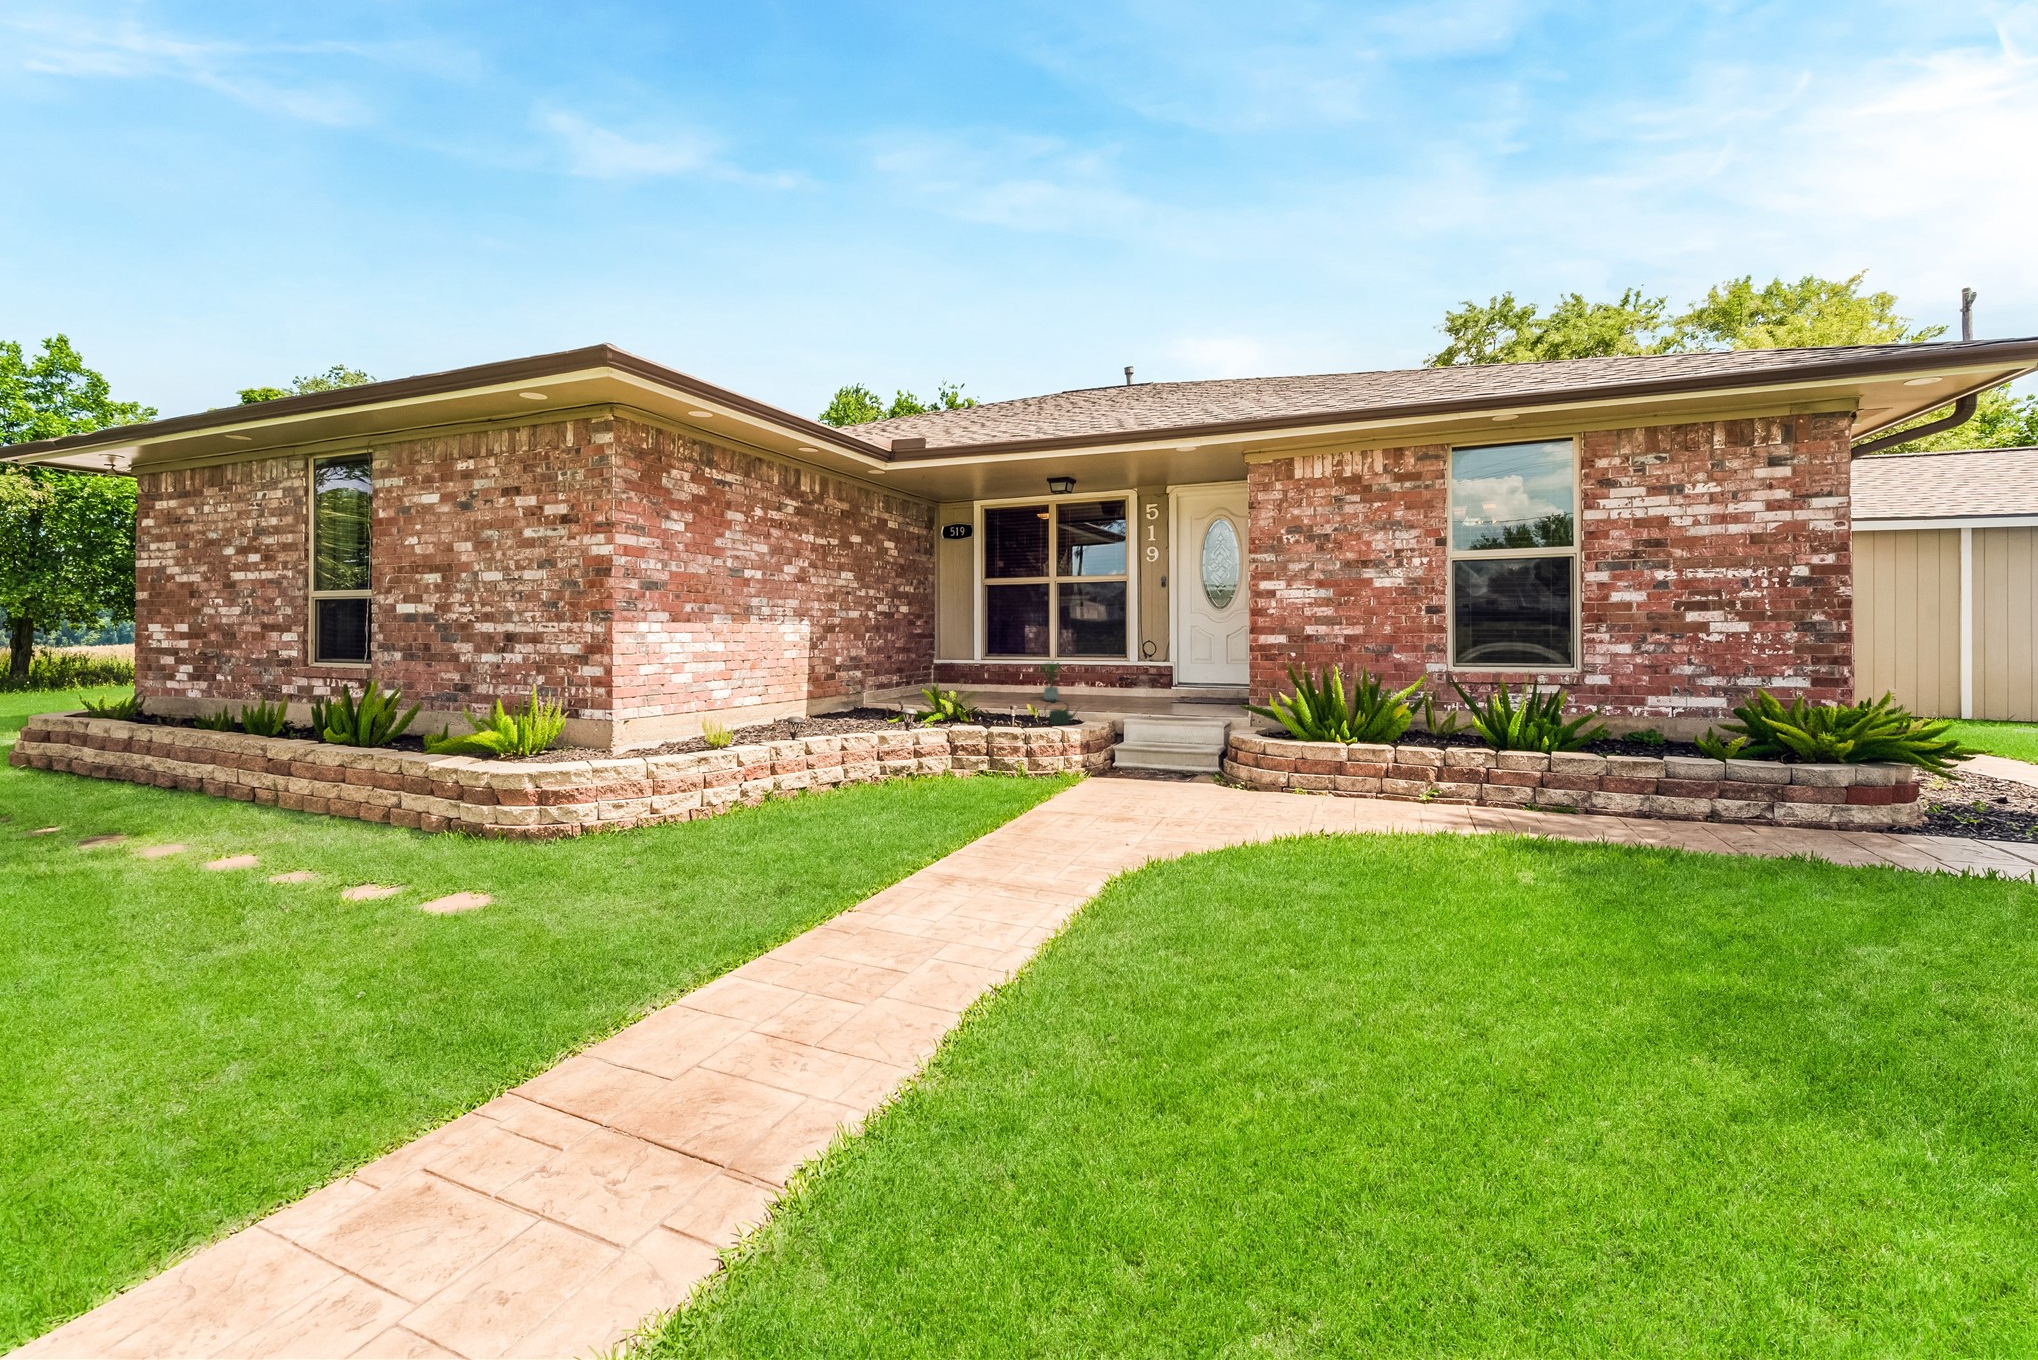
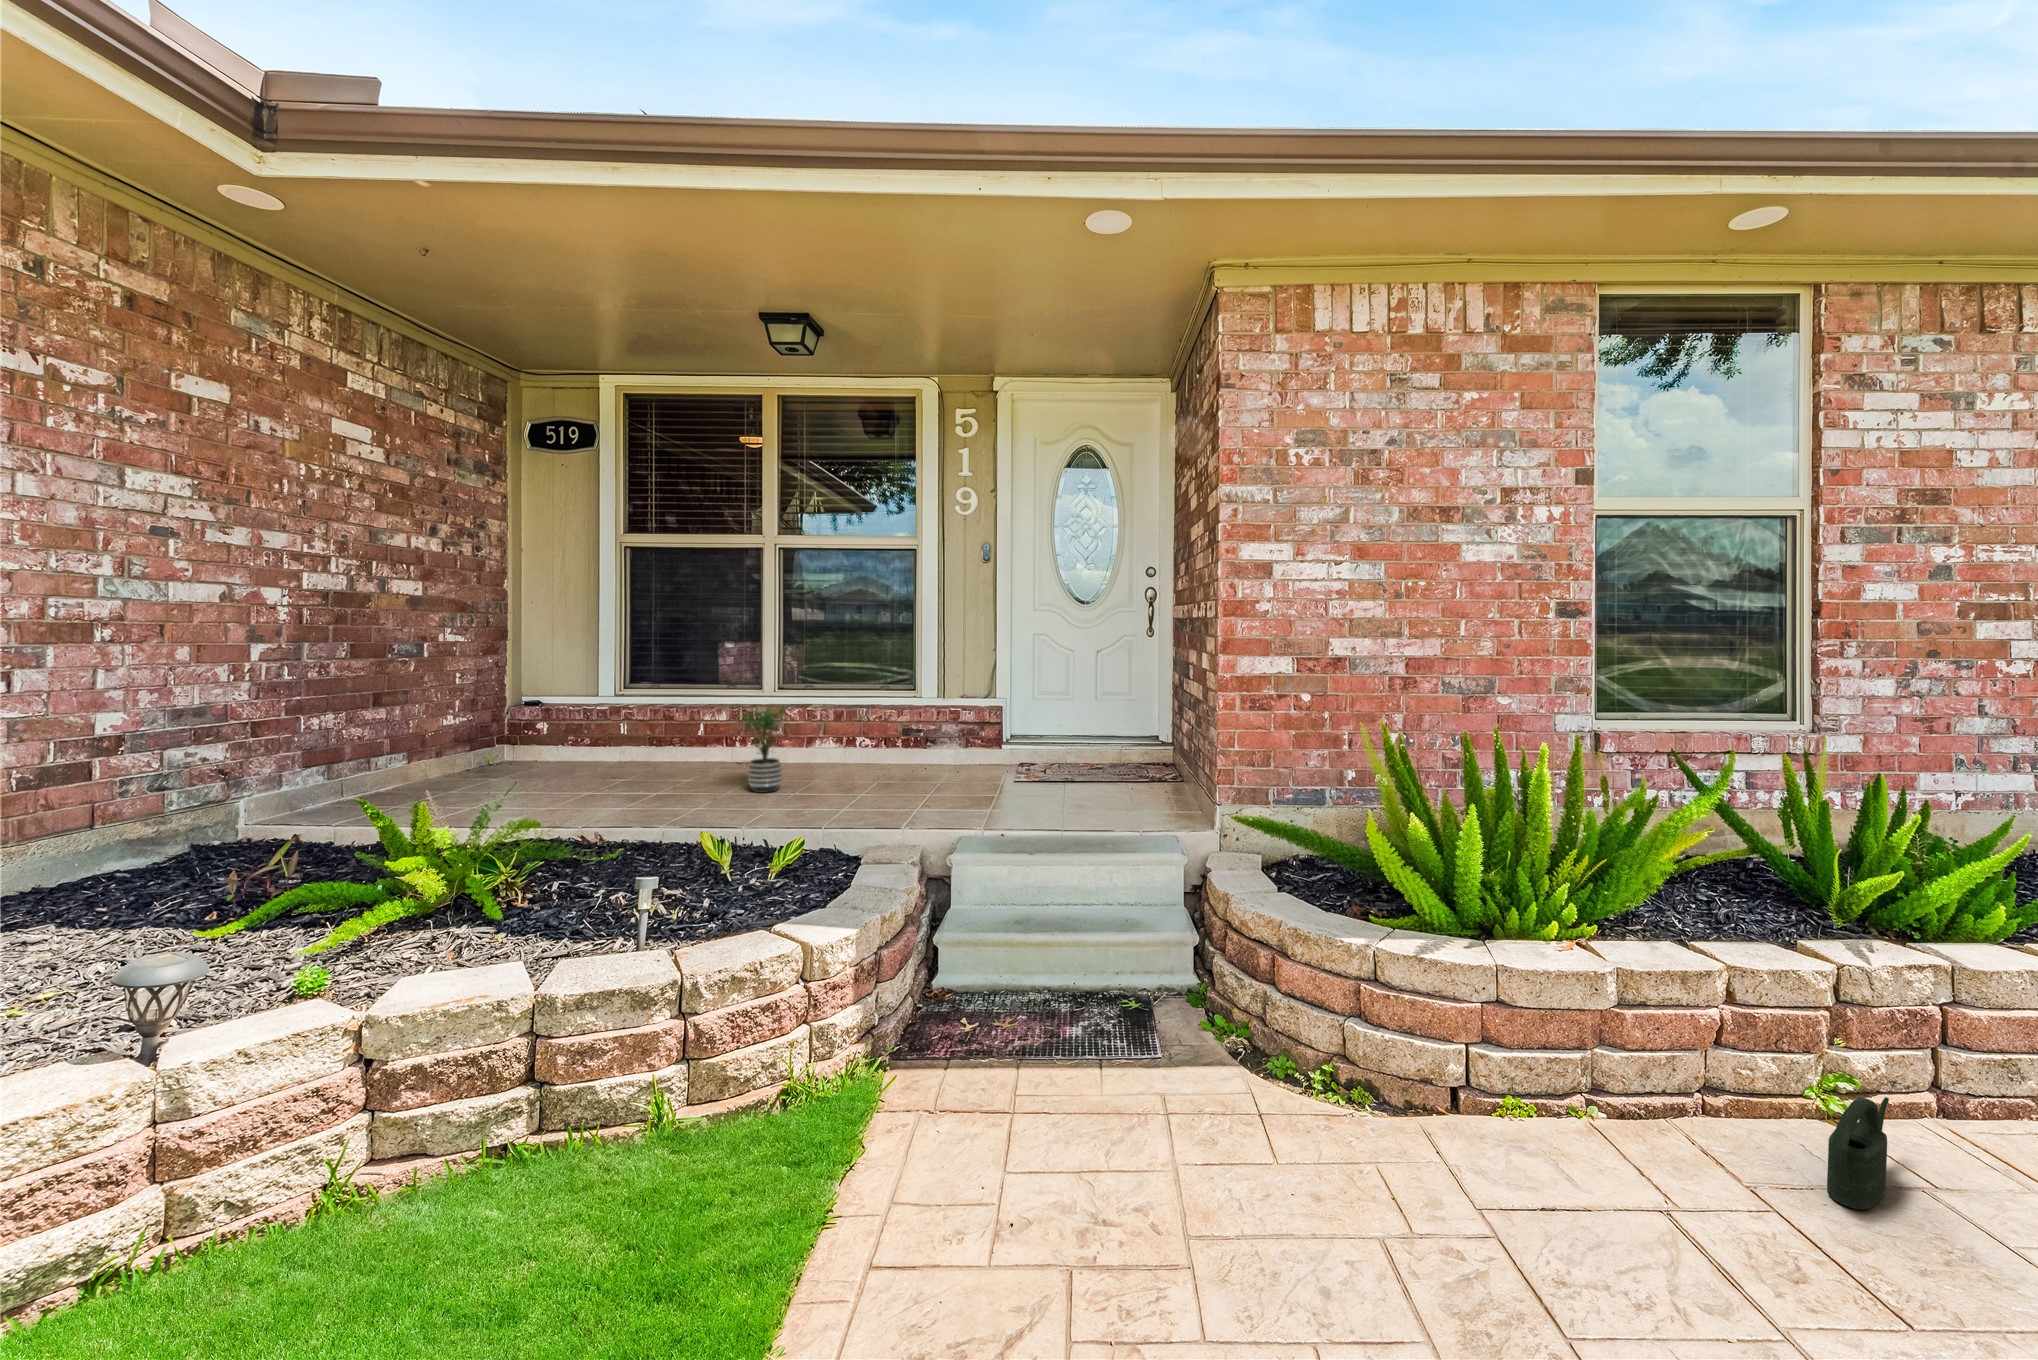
watering can: present [1044,702,1080,725] -> present [1827,1097,1889,1210]

